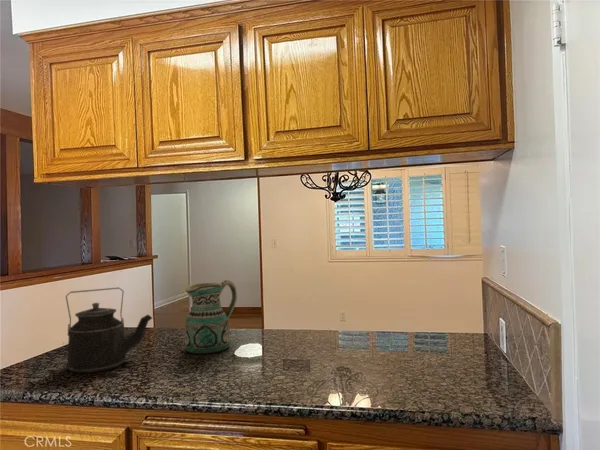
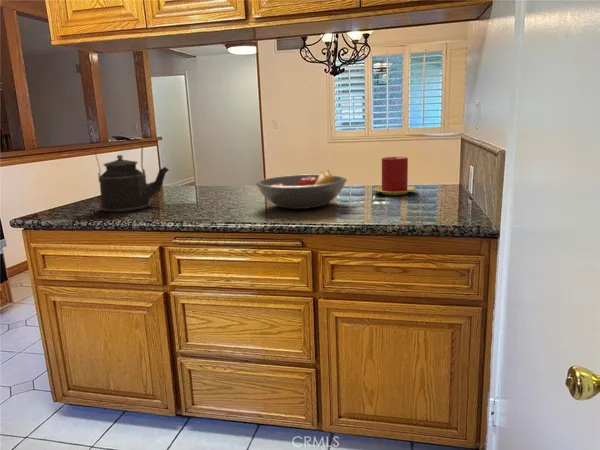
ceramic pitcher: present [185,280,237,354] -> none [197,139,242,201]
candle: none [387,302,437,349] -> present [373,157,416,195]
fruit bowl: none [250,322,358,374] -> present [256,170,346,209]

